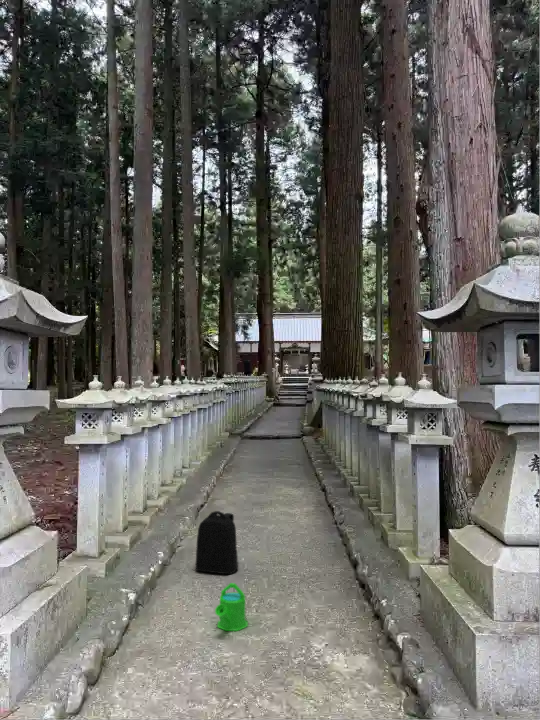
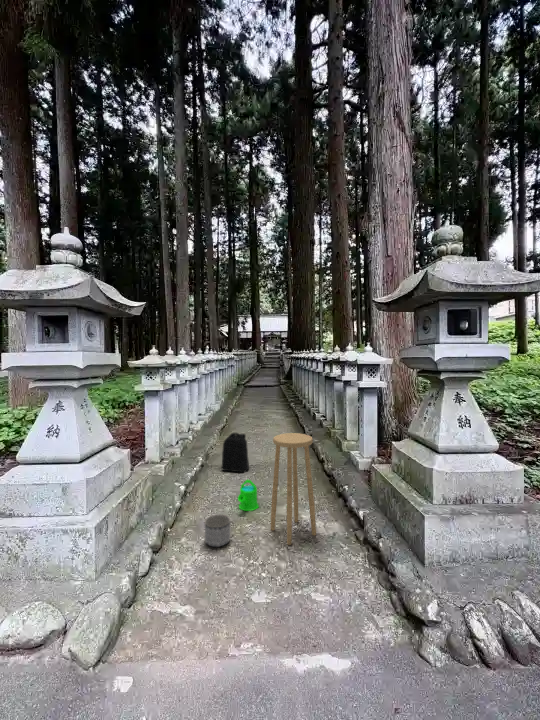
stool: none [262,512,330,680] -> present [270,433,316,545]
planter: none [164,632,201,679] -> present [205,514,230,547]

